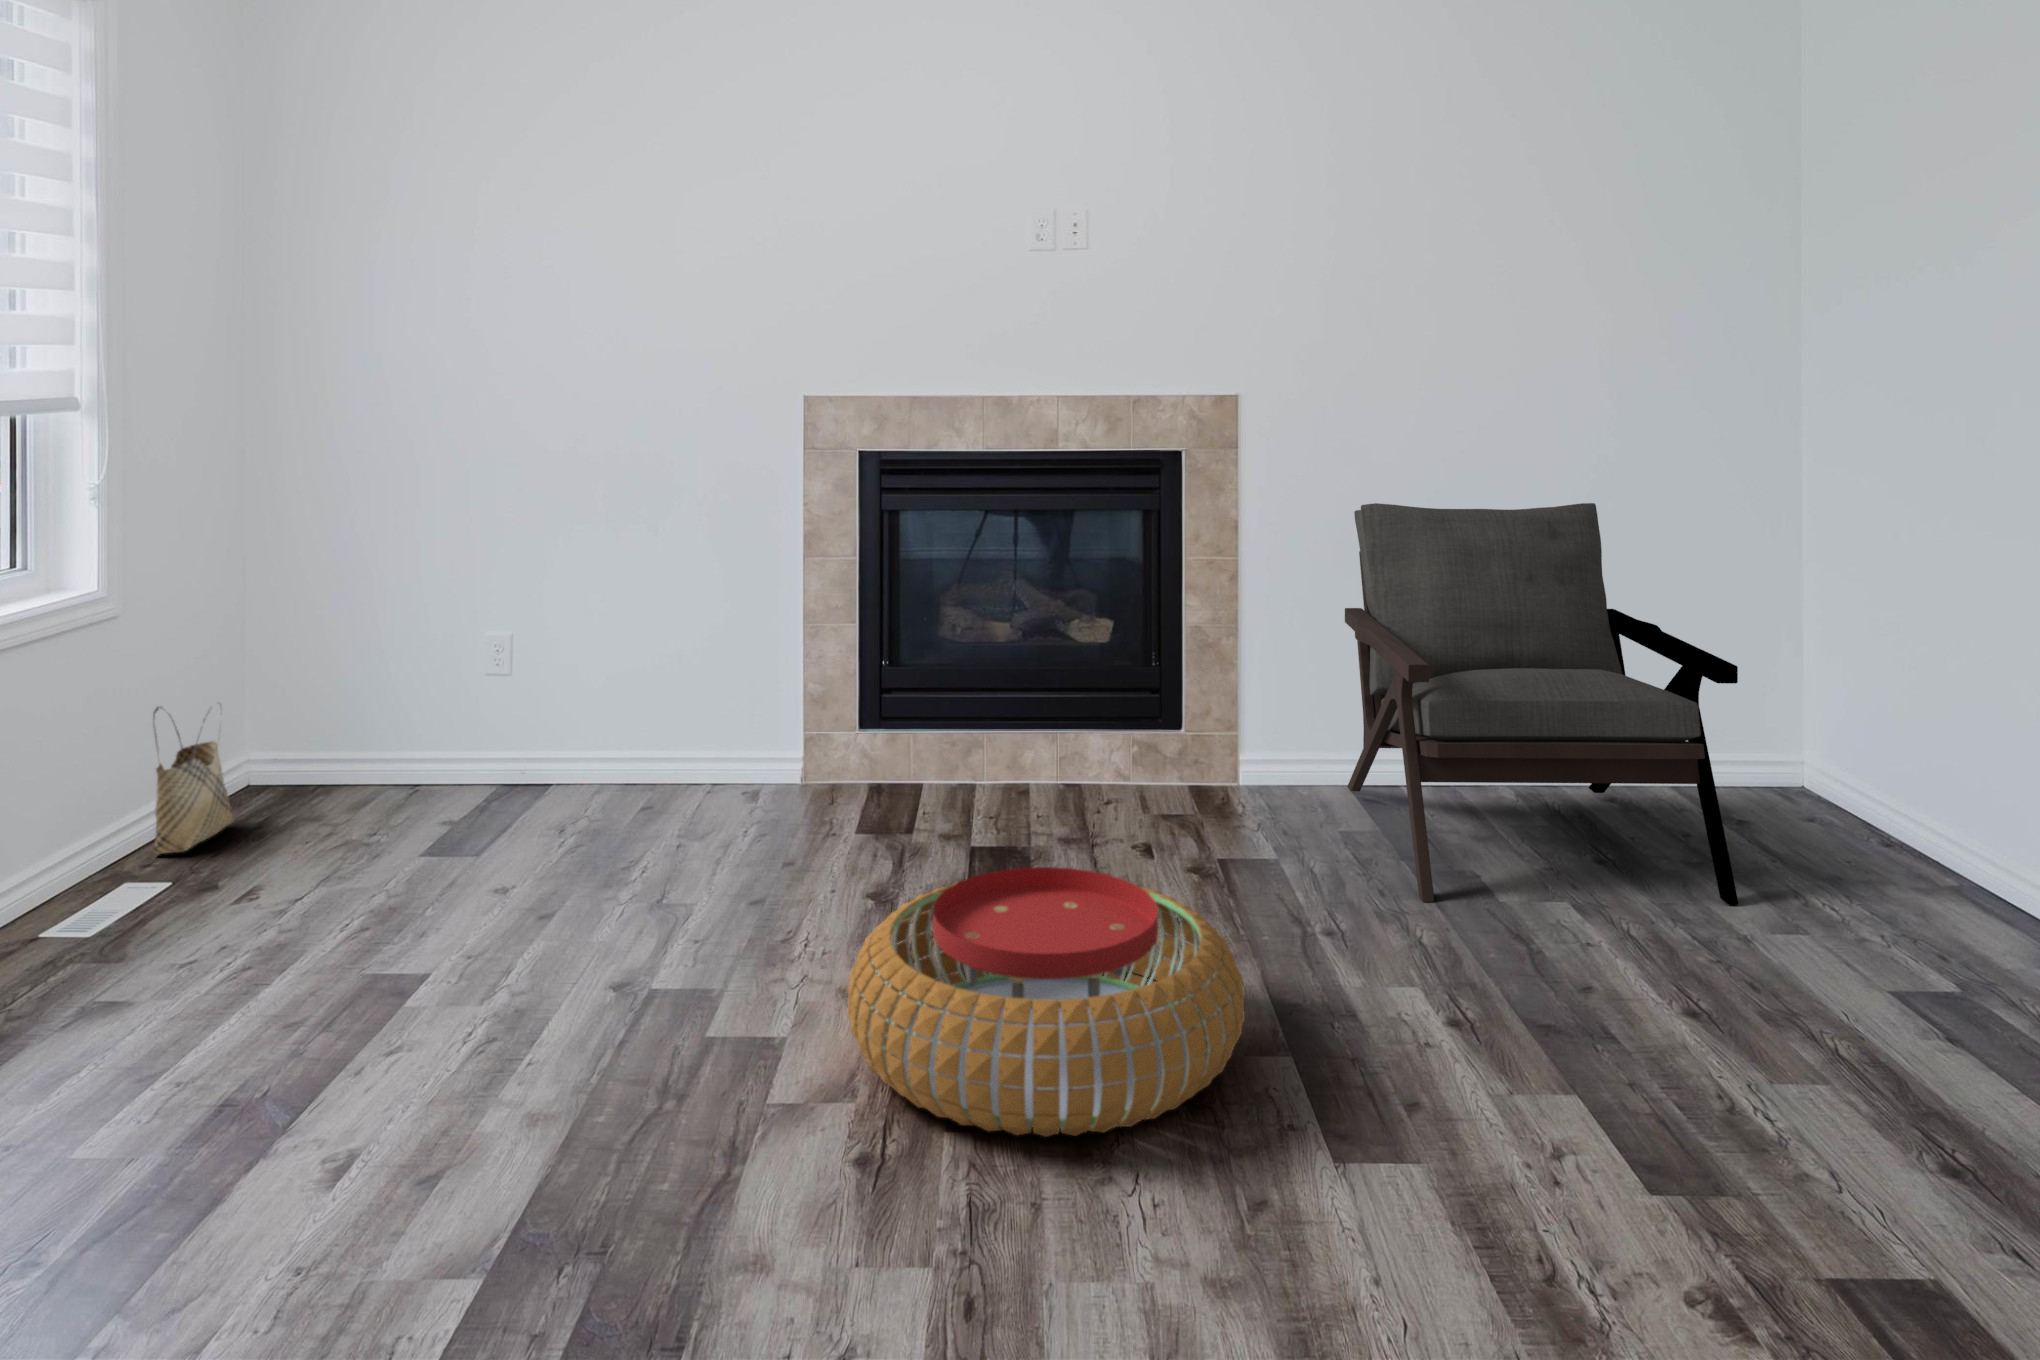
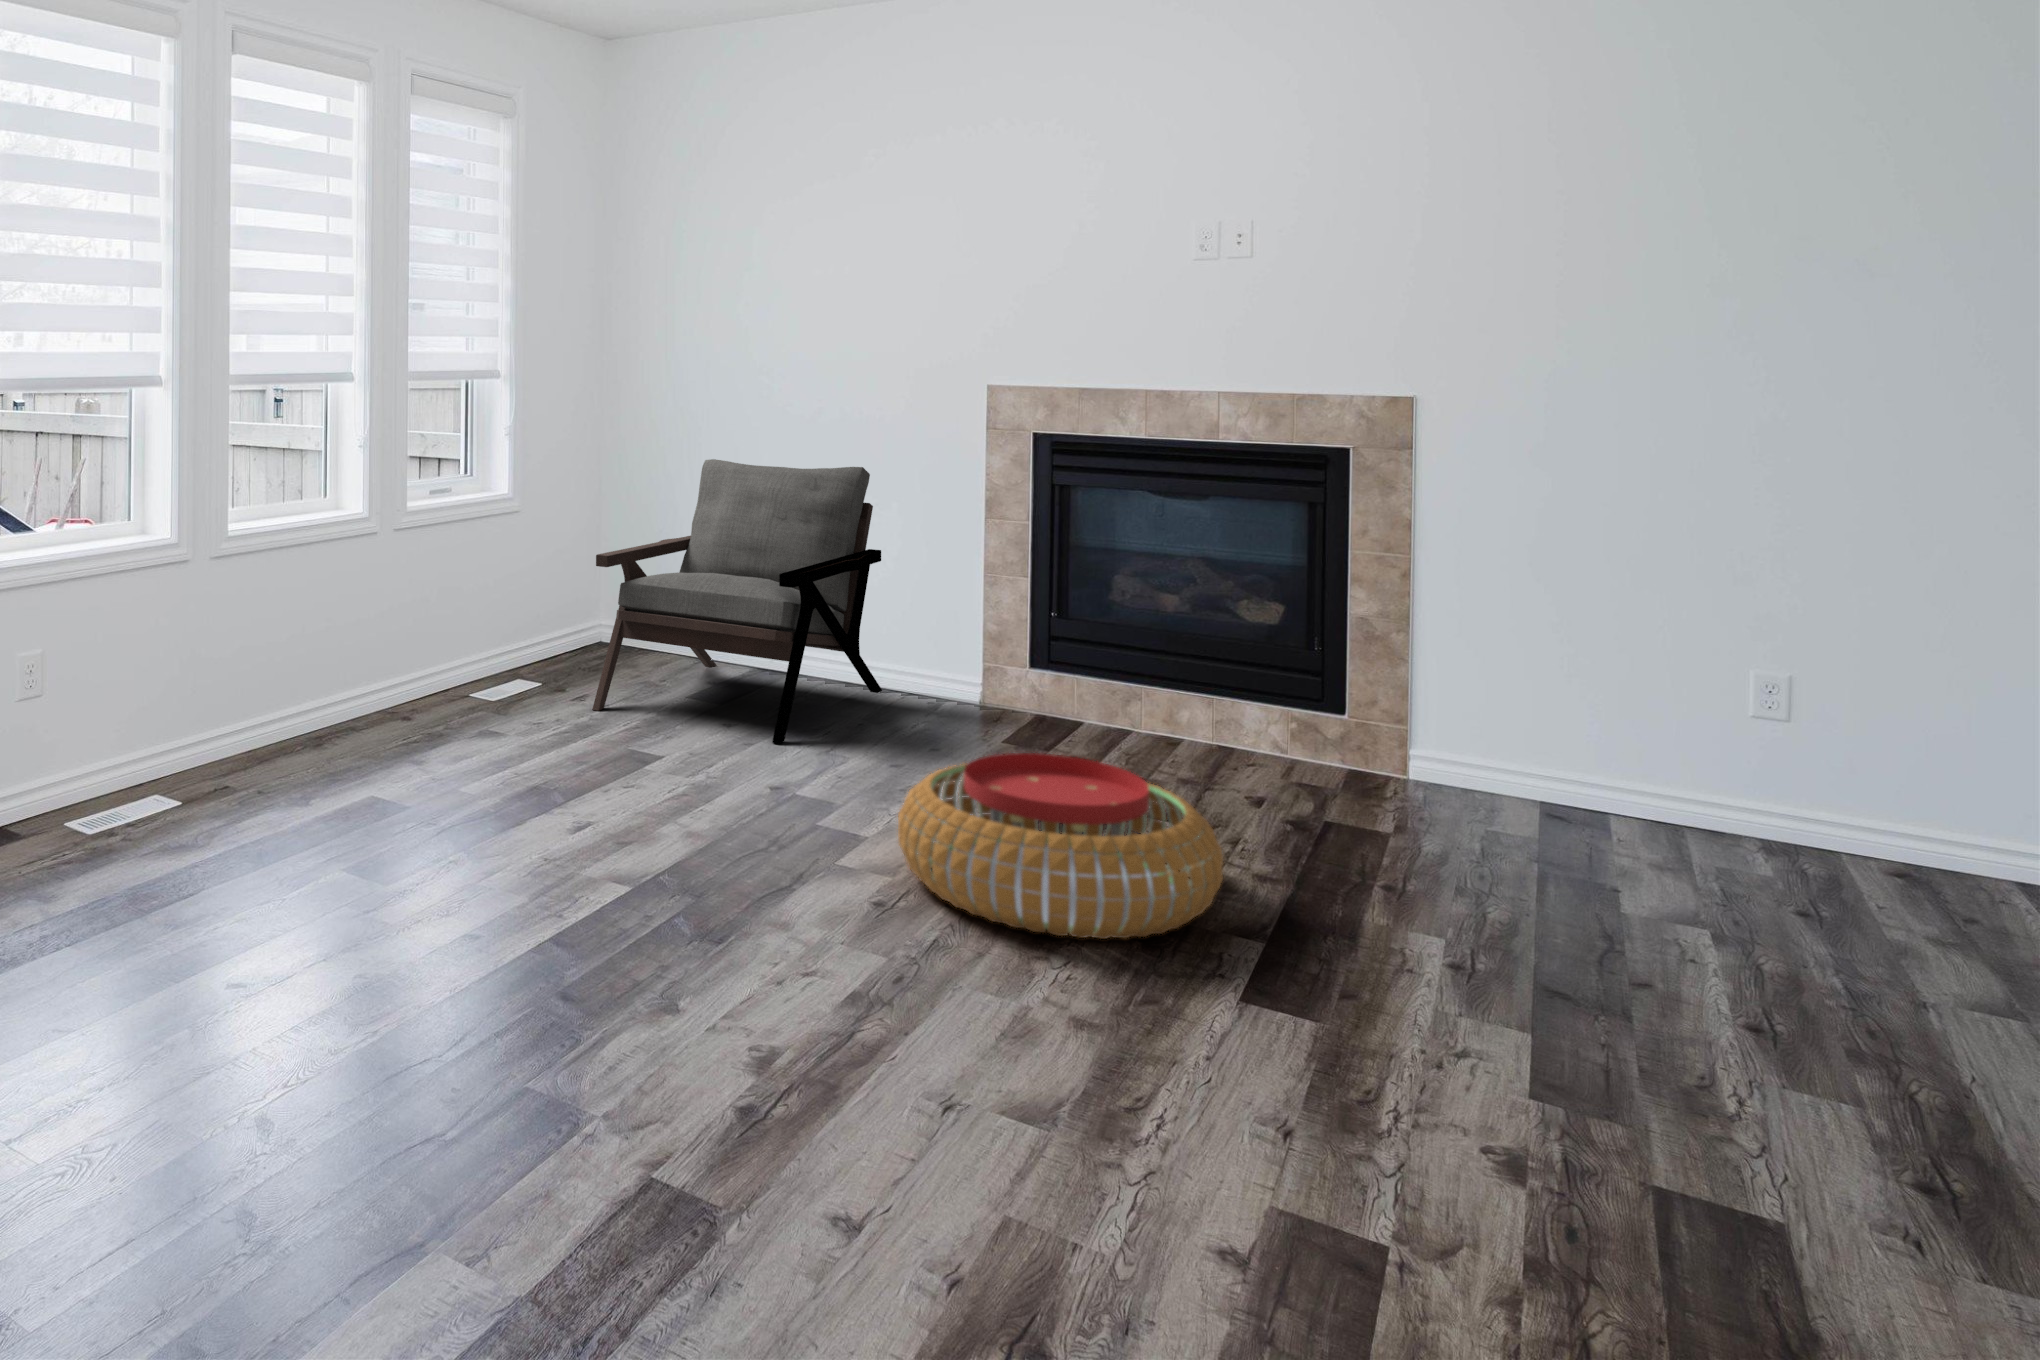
armchair: present [1345,503,1739,904] -> present [593,459,882,744]
woven basket: present [153,707,233,854] -> none [537,581,586,676]

